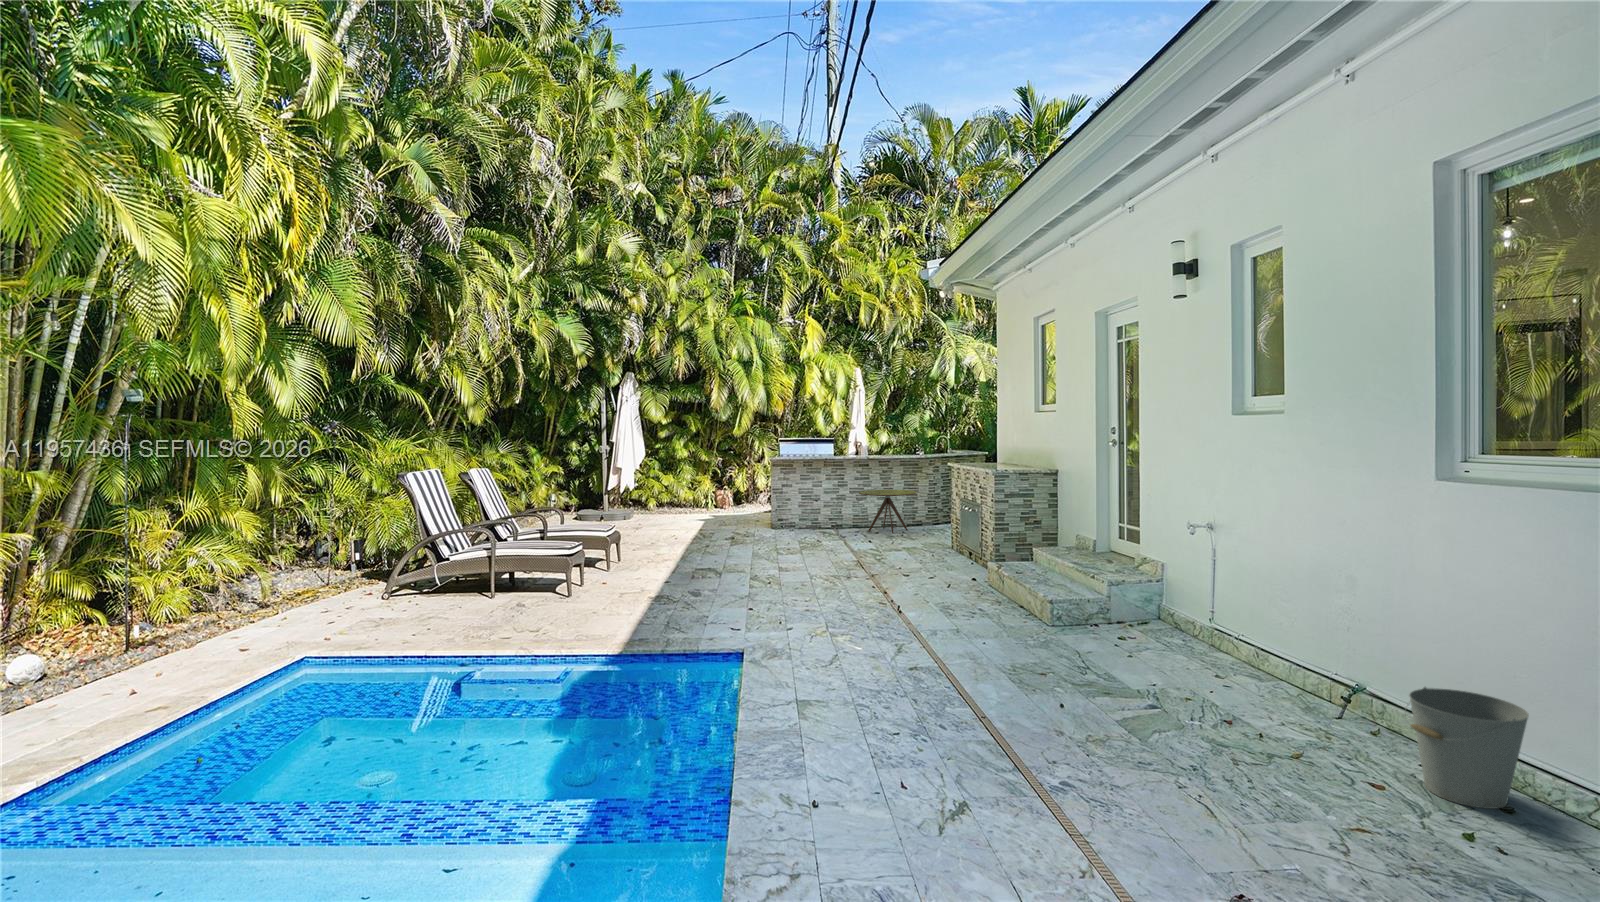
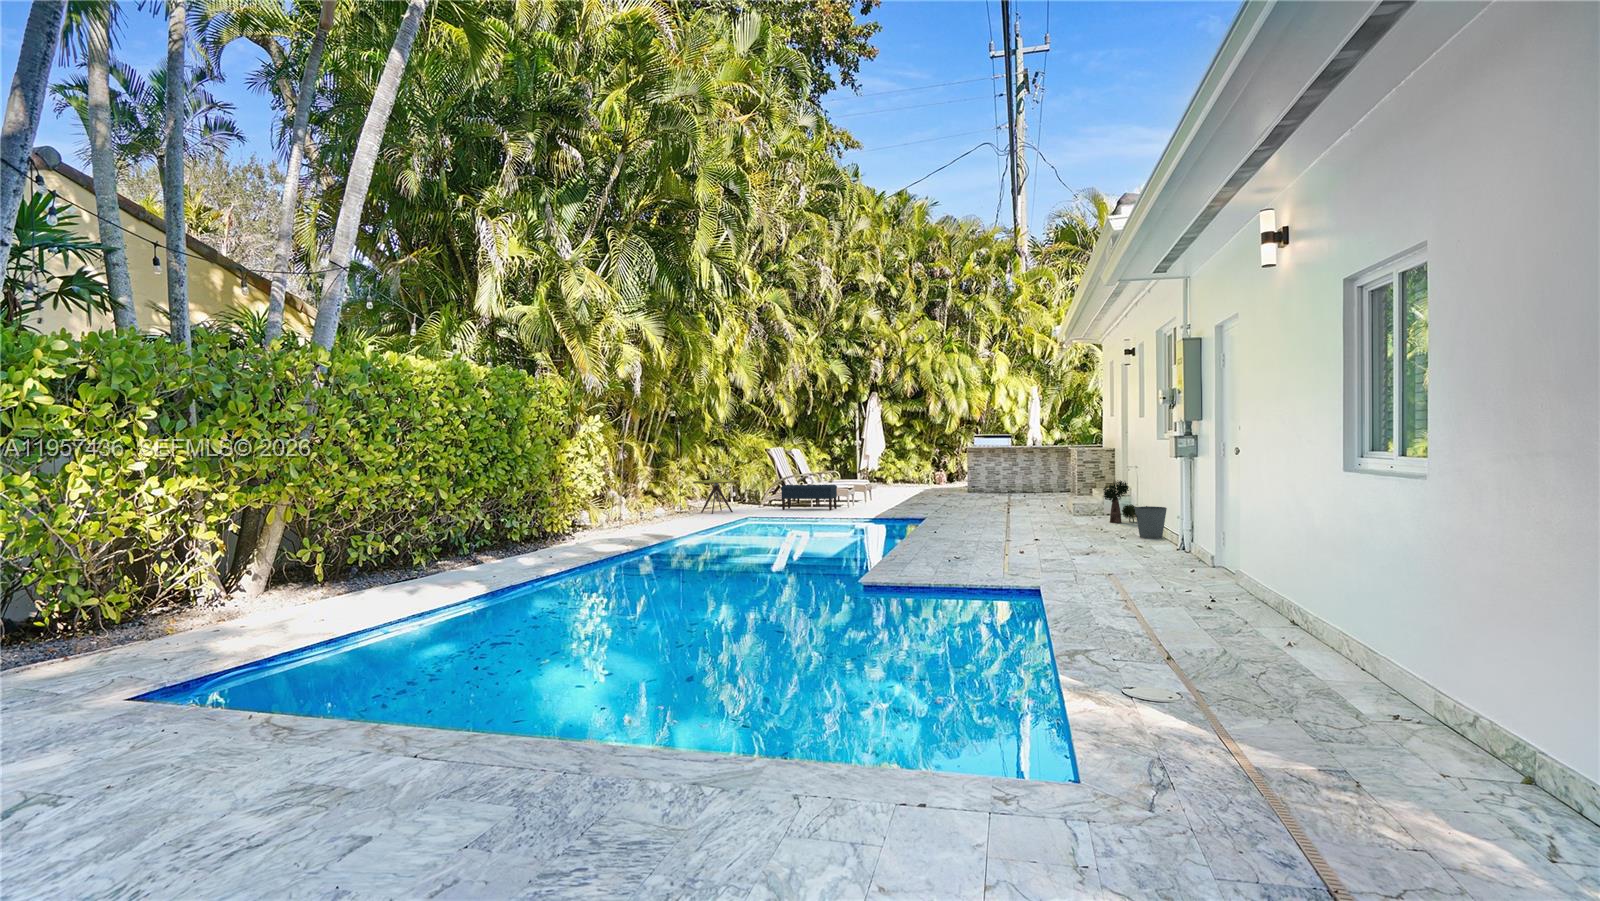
round table: present [859,490,917,533] -> present [693,480,739,514]
bench: none [416,549,543,607] -> present [781,485,837,511]
potted plant: none [1147,563,1230,667] -> present [1103,481,1136,523]

